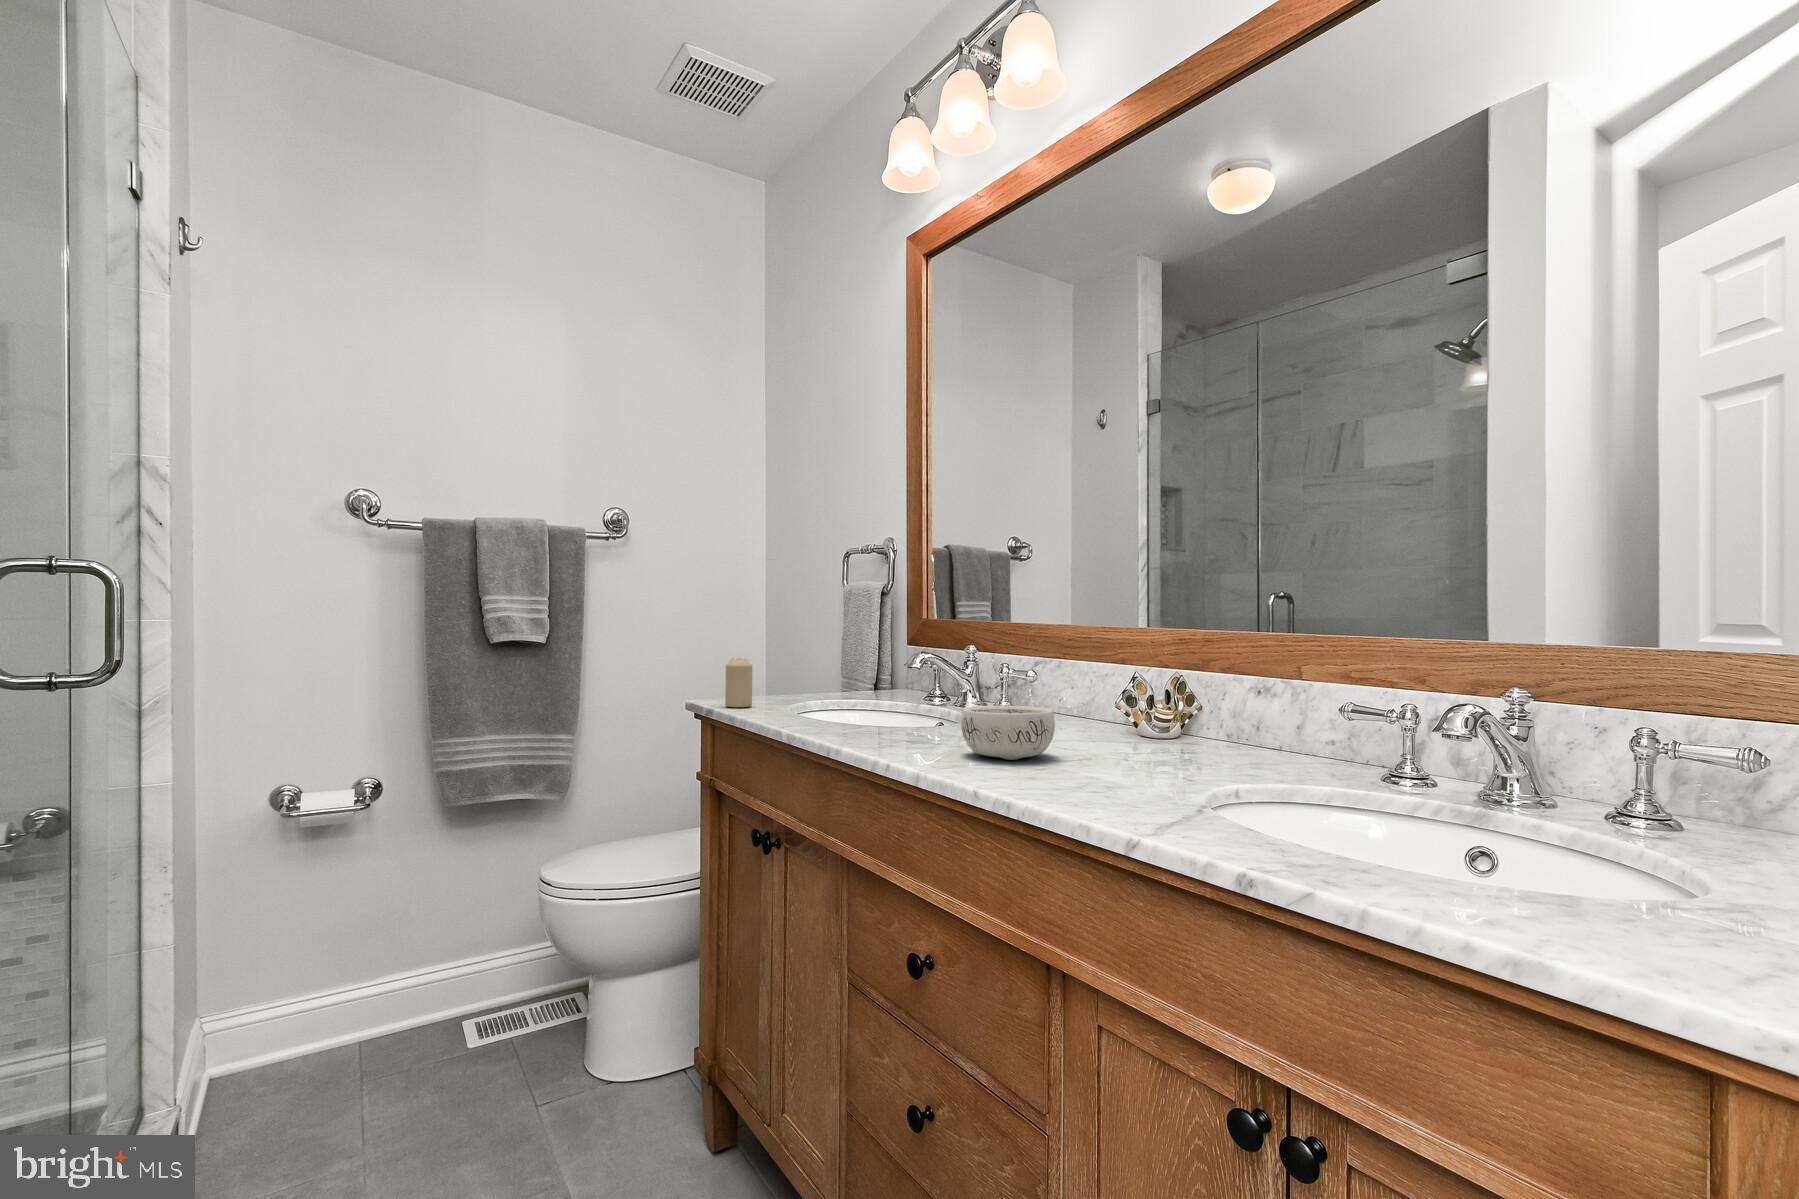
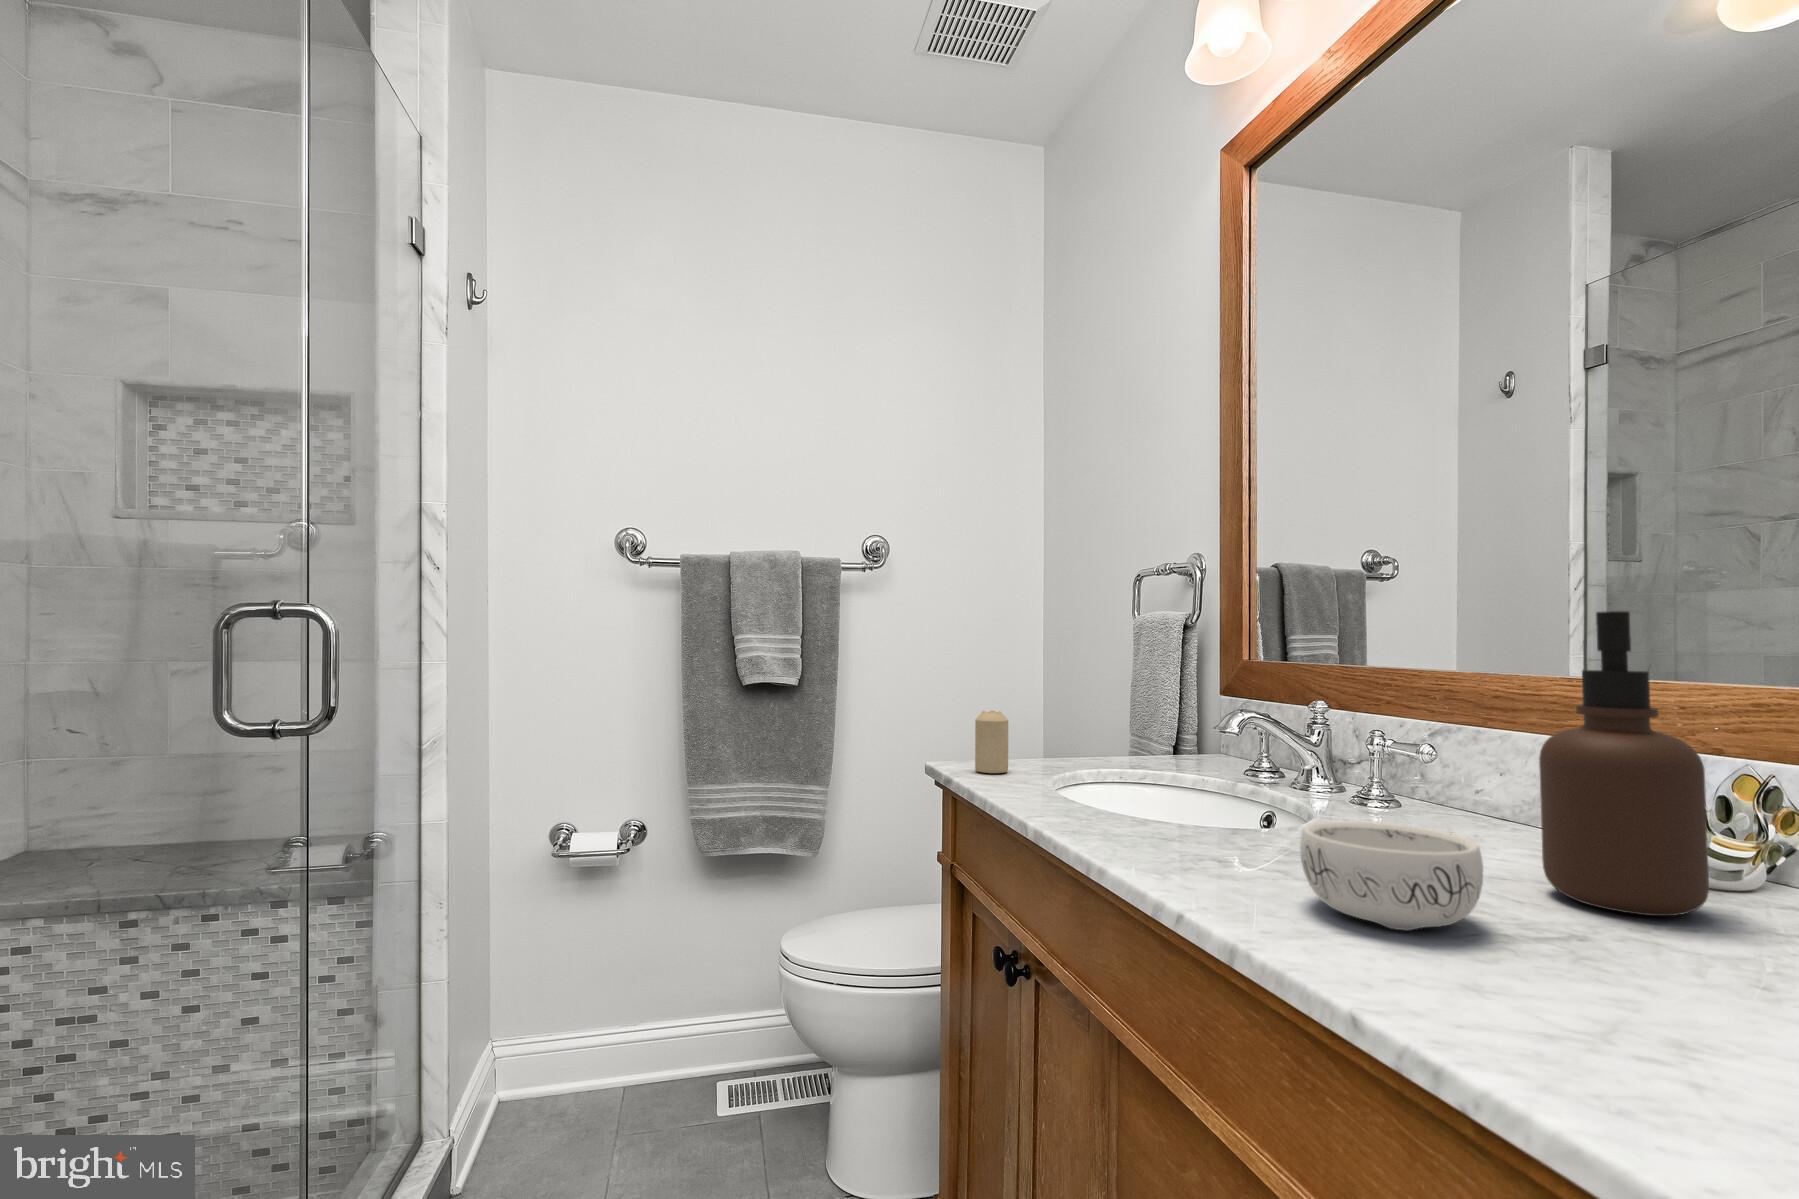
soap dispenser: none [1089,580,1162,747] -> present [1539,611,1709,916]

